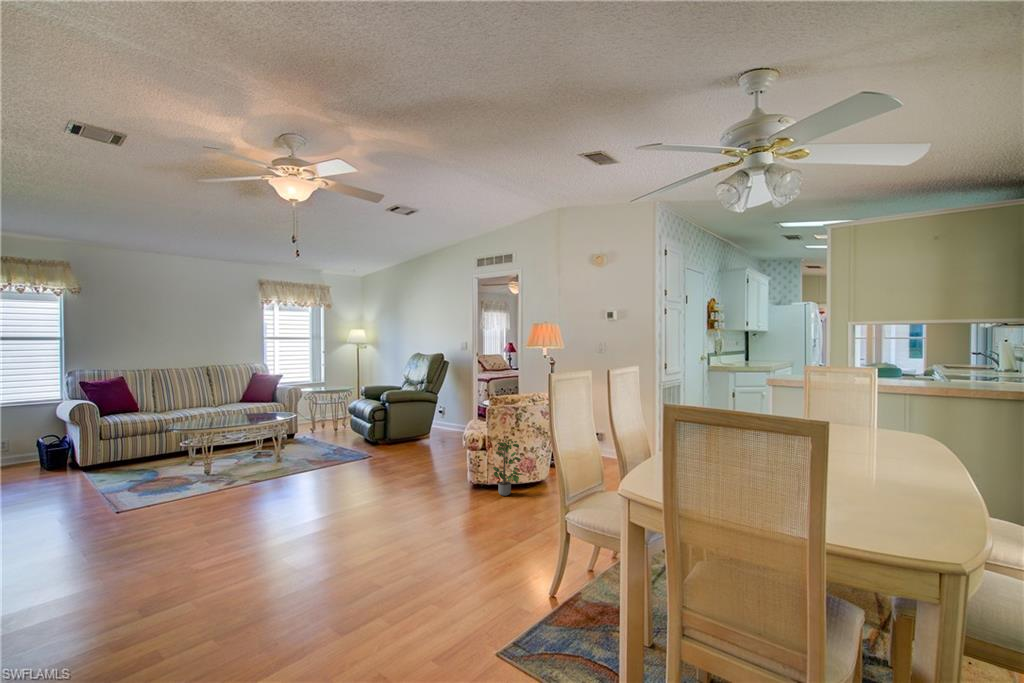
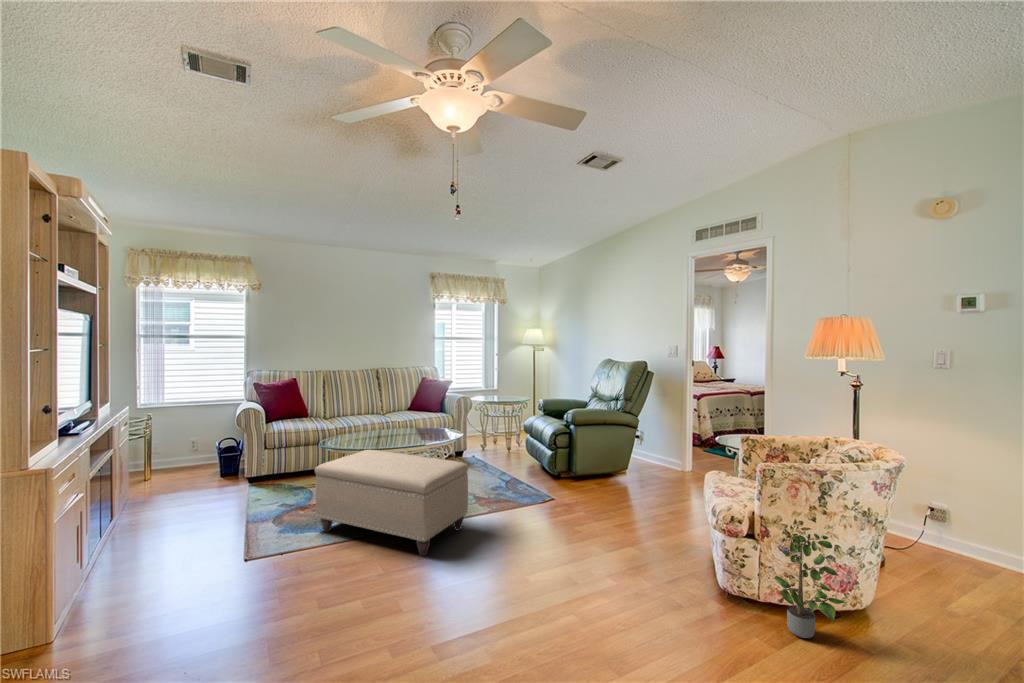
ottoman: none [174,428,306,493] -> present [315,450,469,556]

